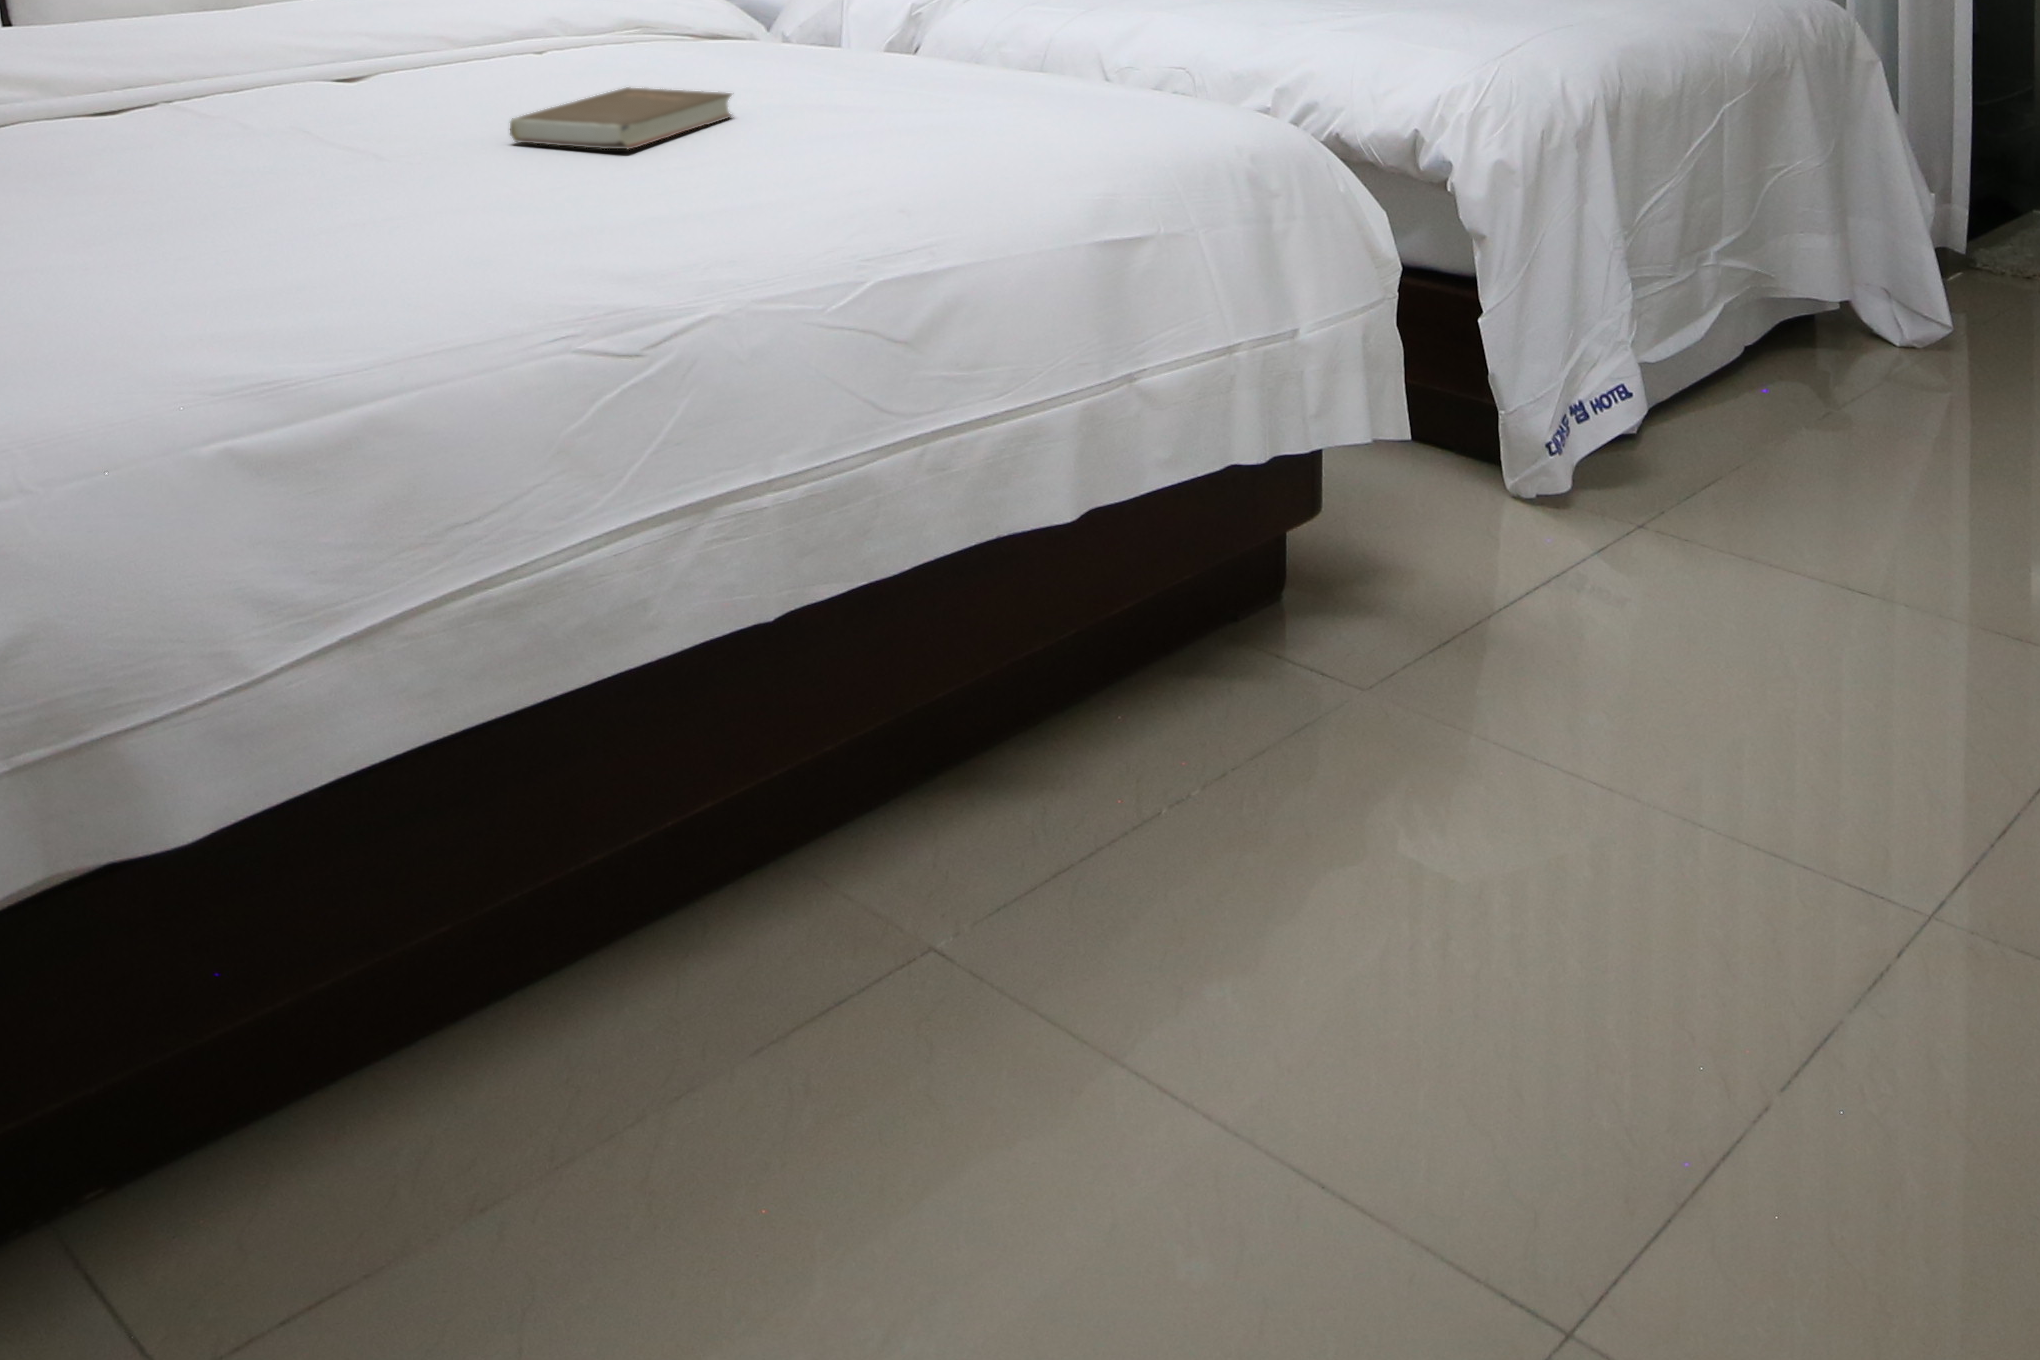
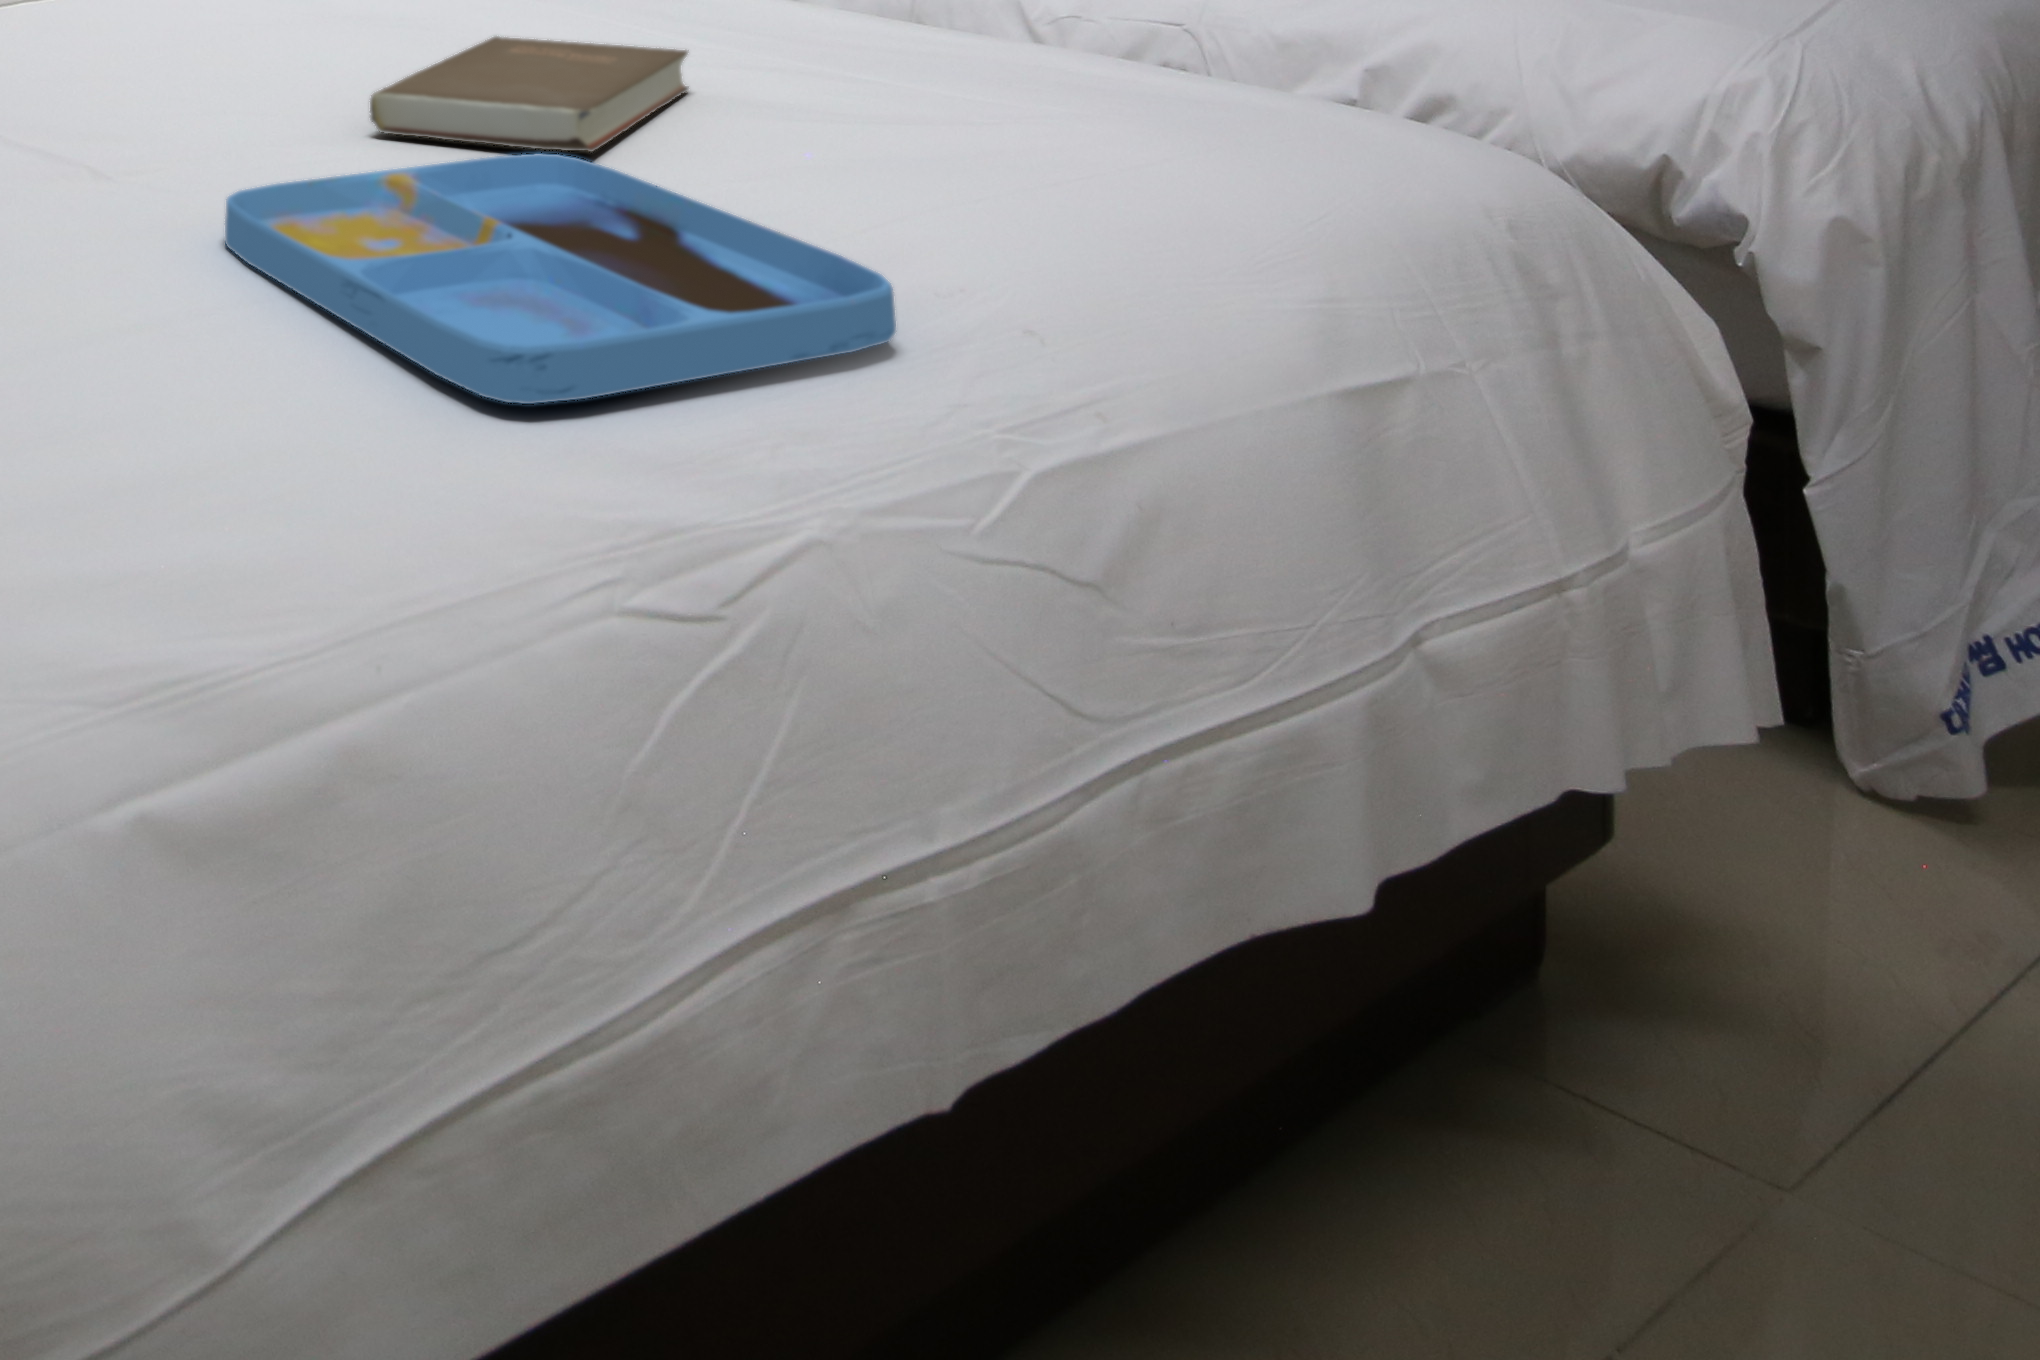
tray: none [358,148,688,267] -> present [225,154,896,404]

